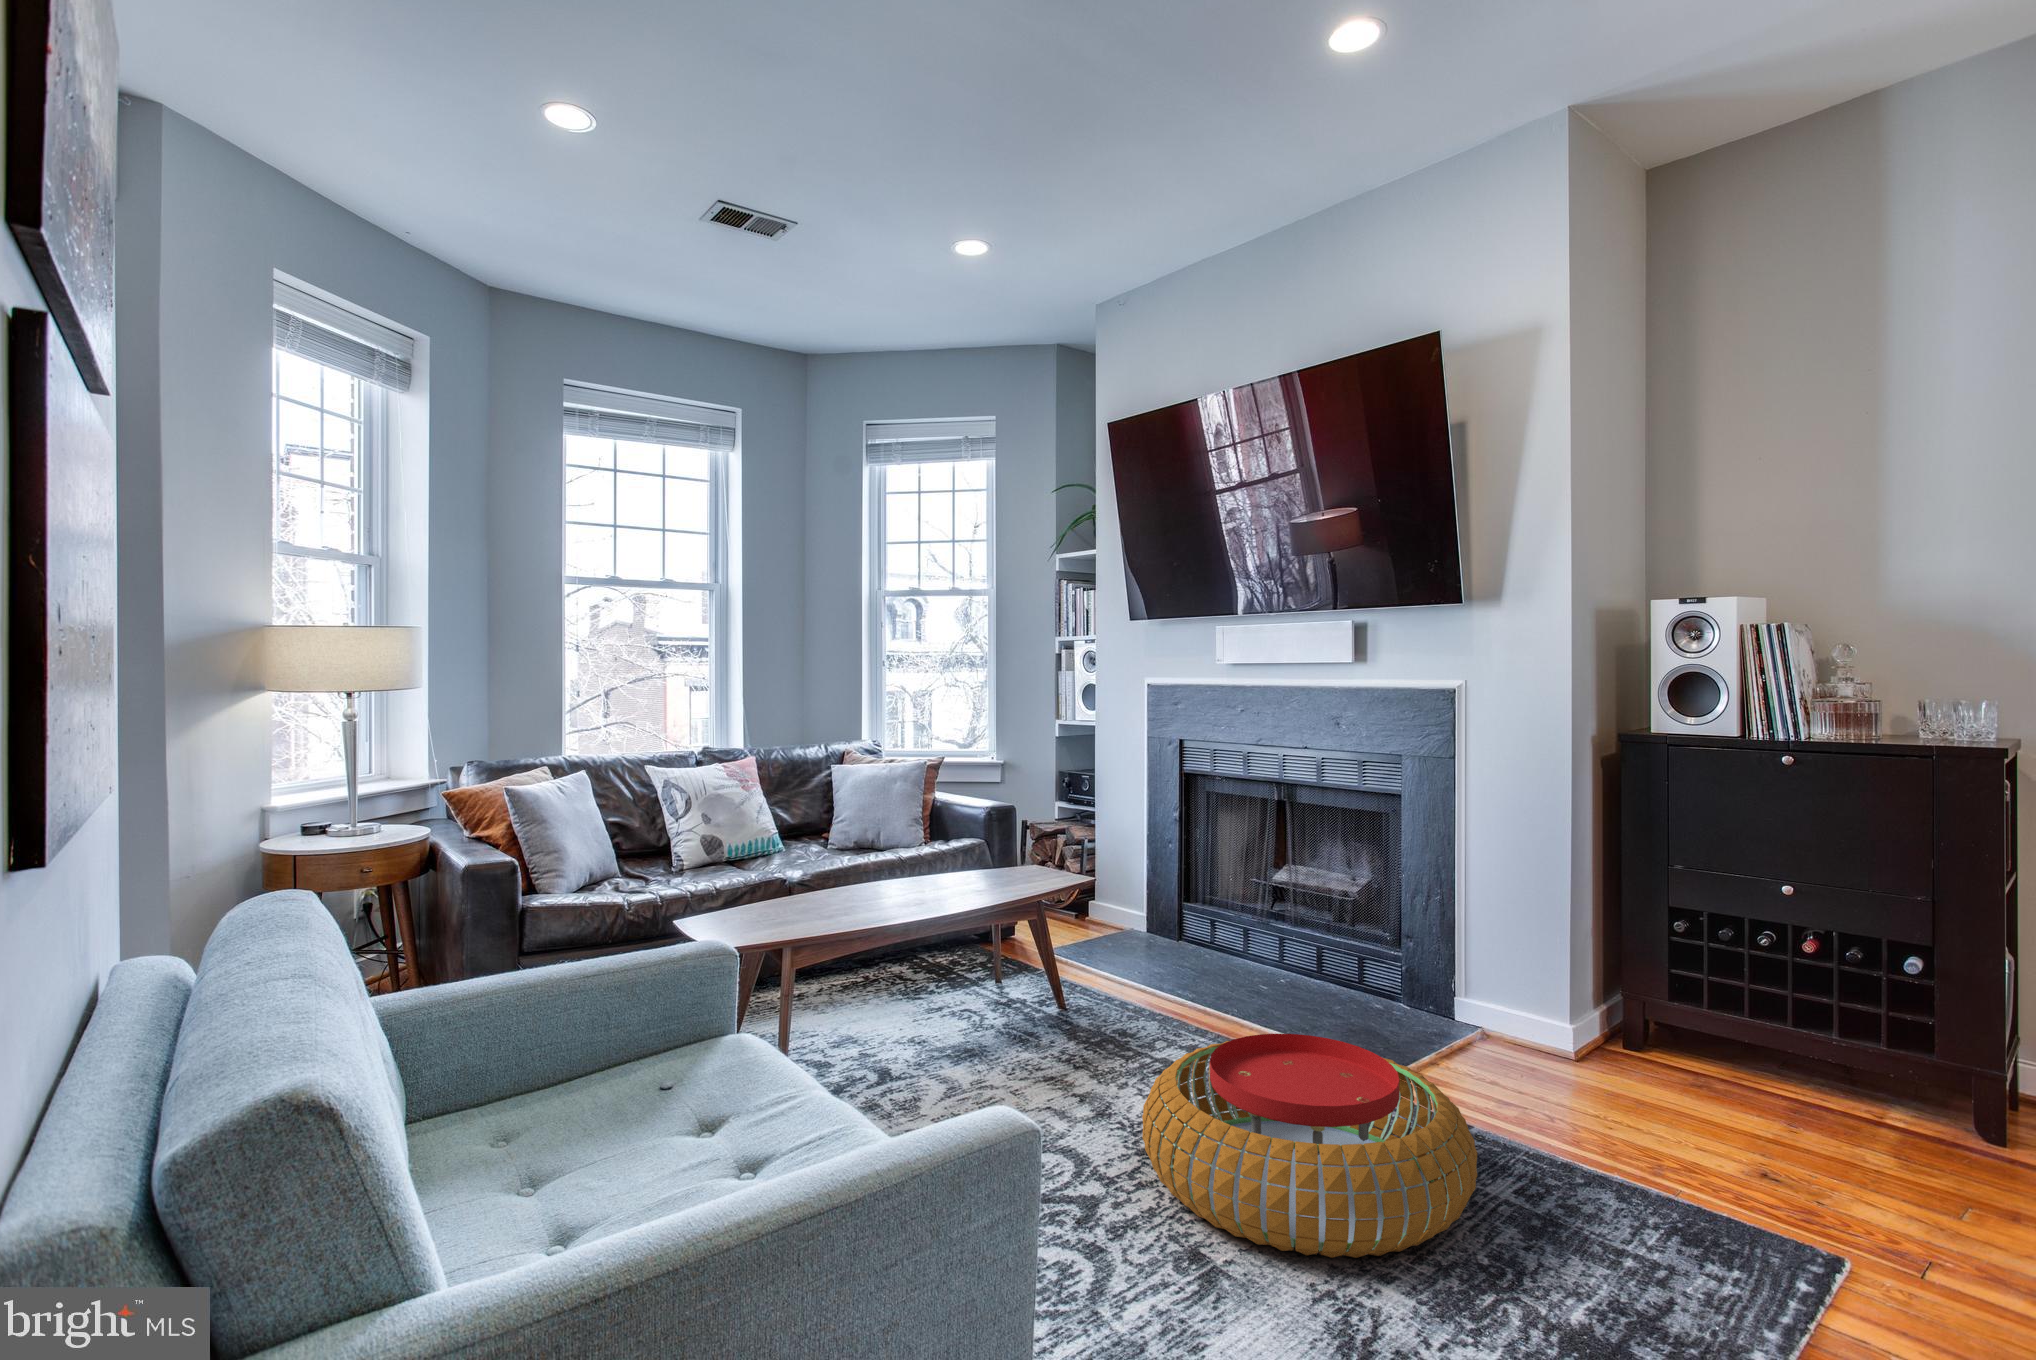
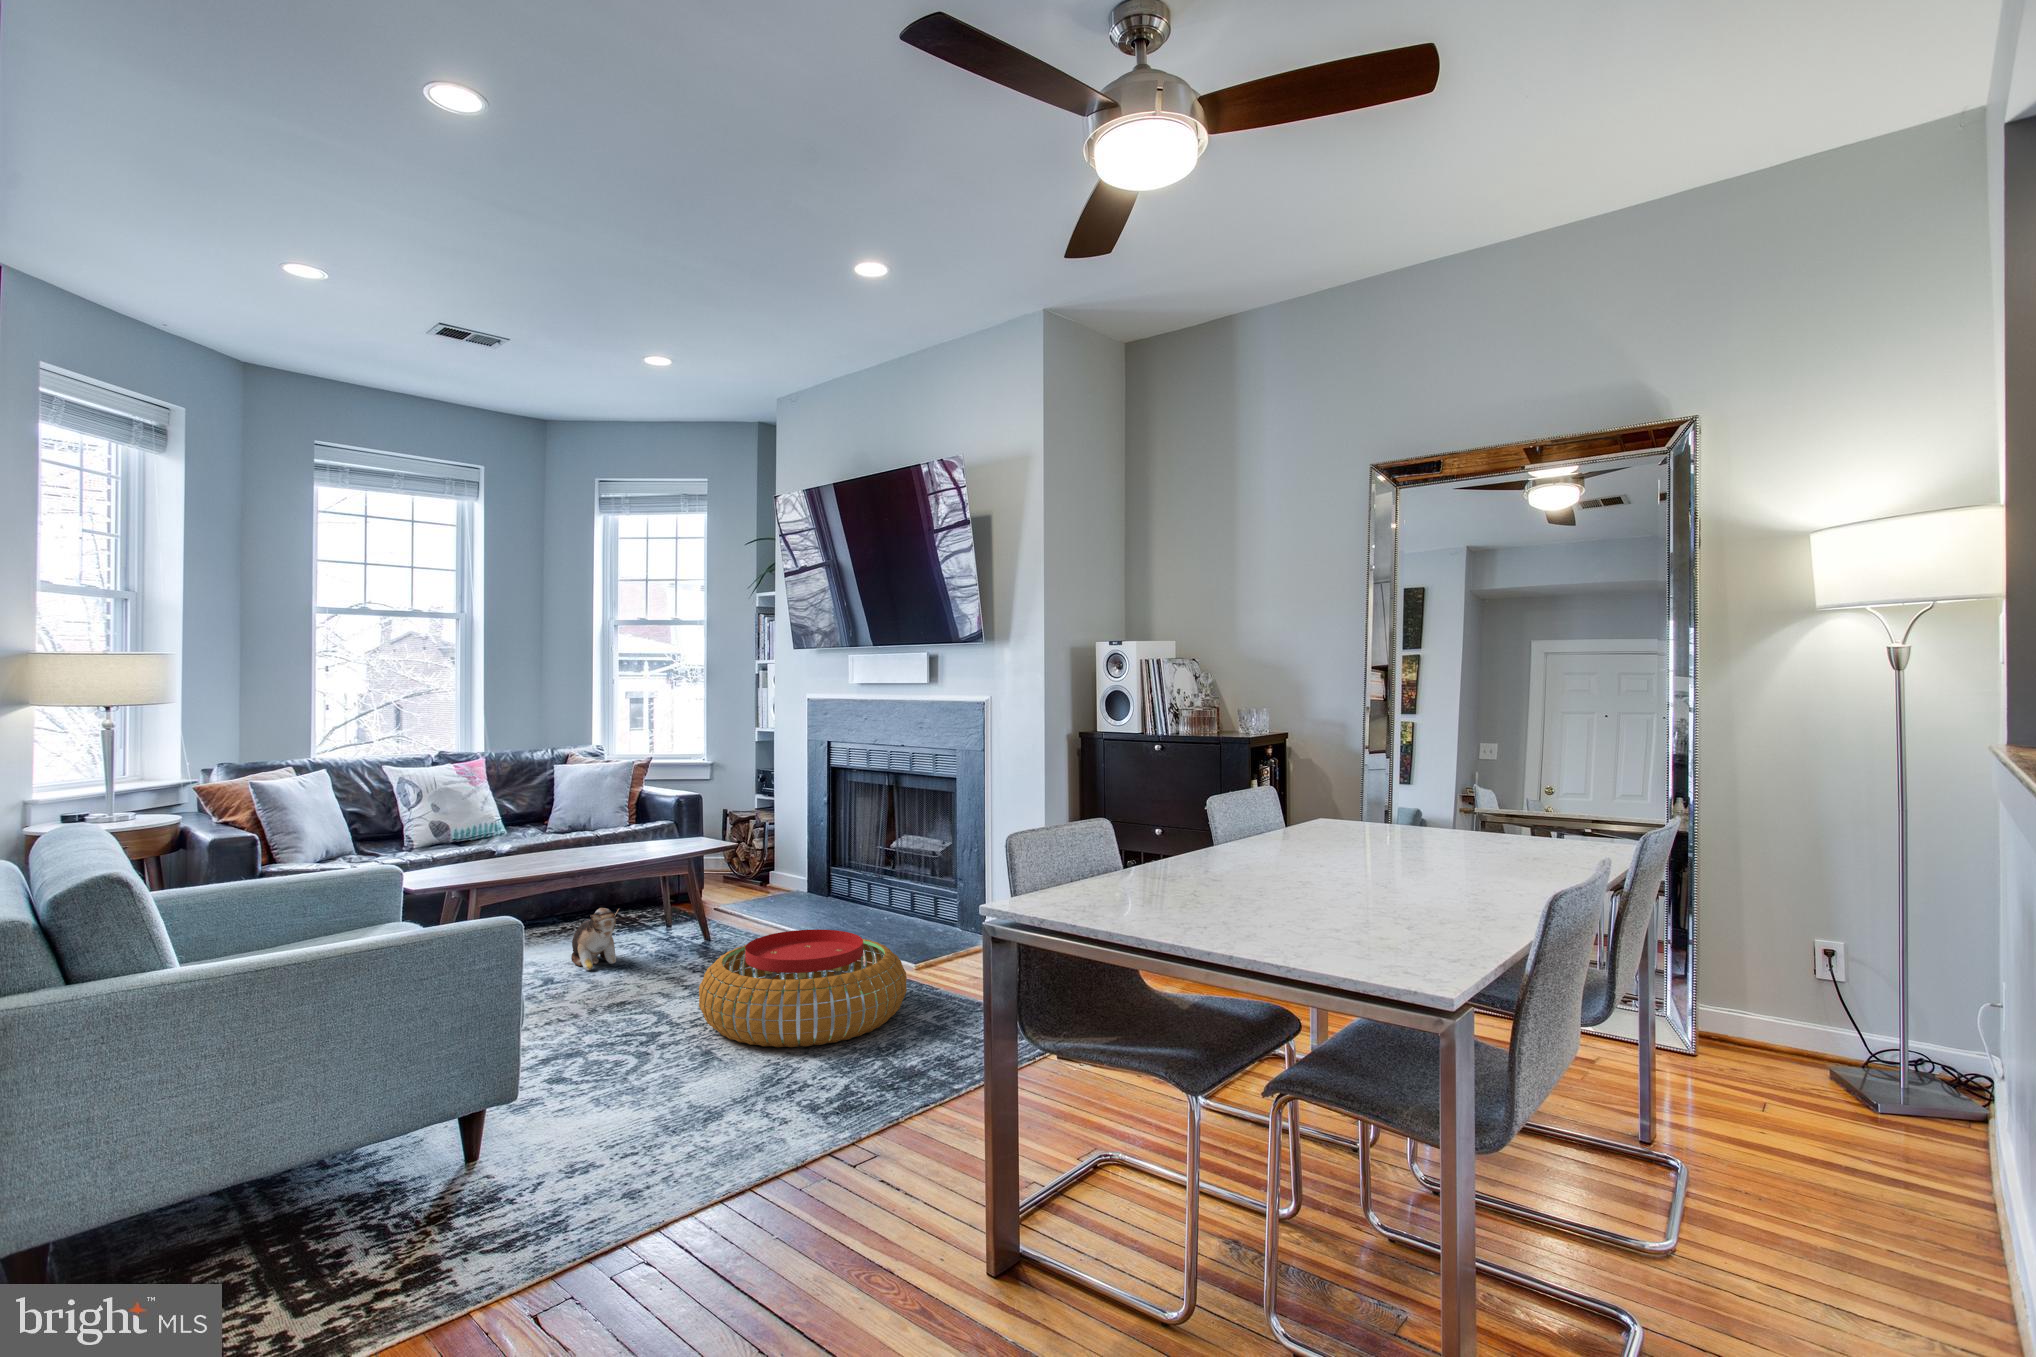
plush toy: none [897,972,973,1057] -> present [571,908,619,970]

